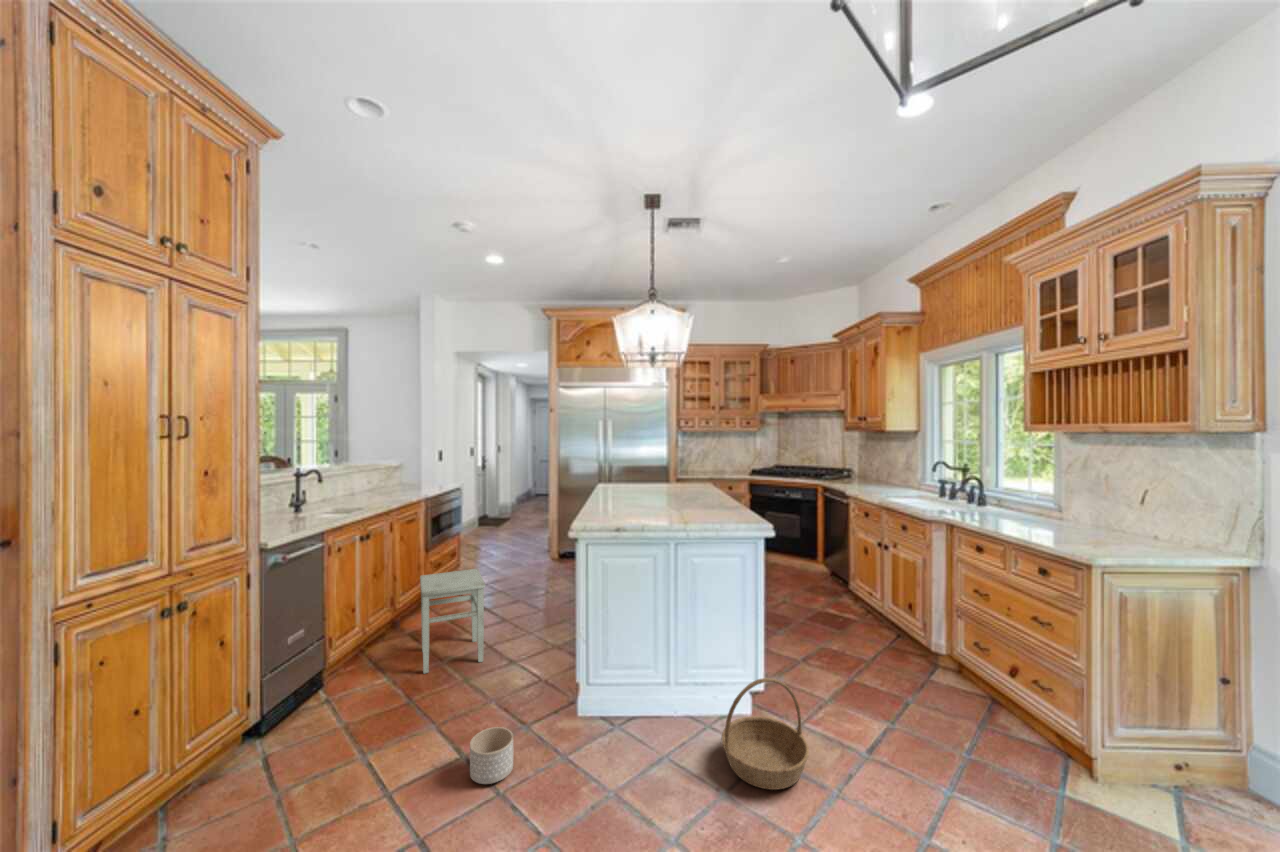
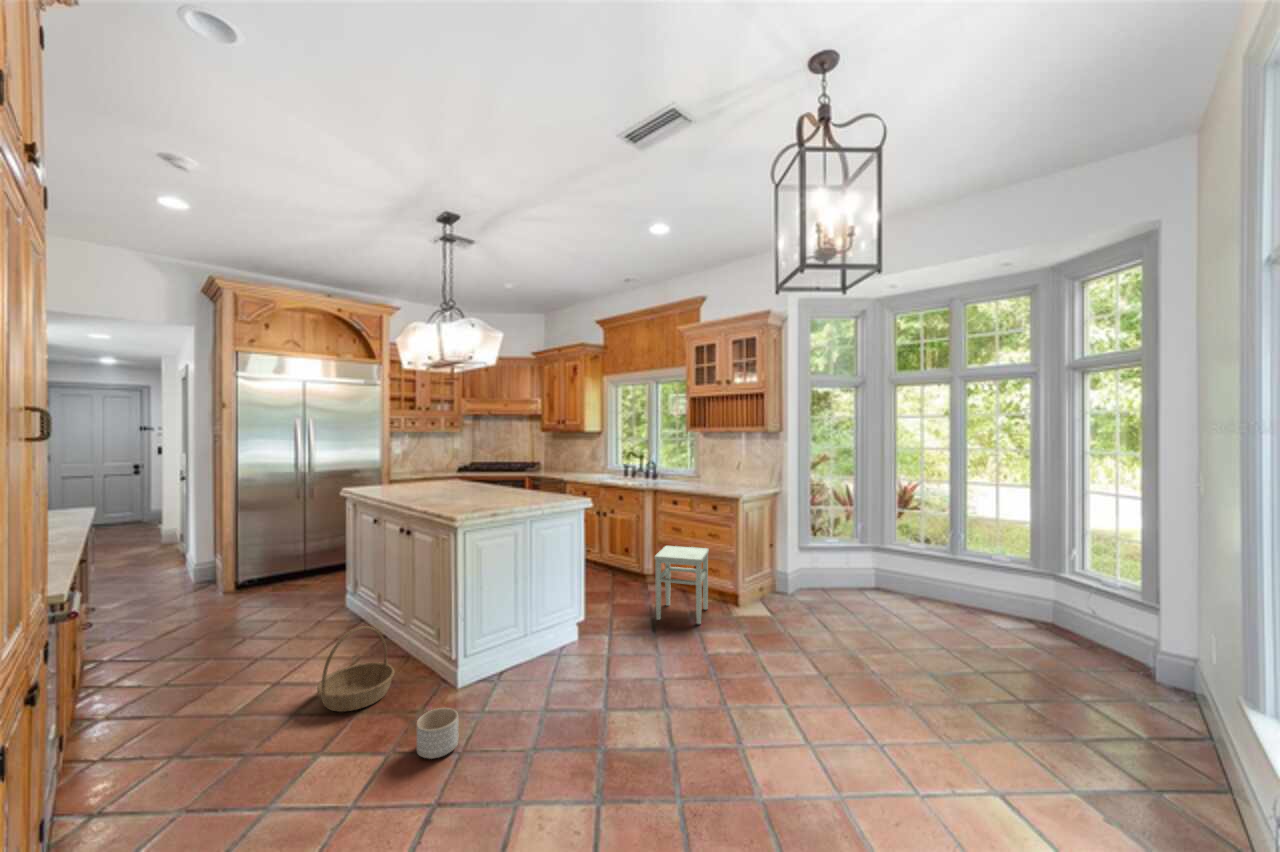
stool: present [420,569,485,673] -> present [654,546,709,624]
basket: present [722,678,809,790] -> present [317,626,394,712]

